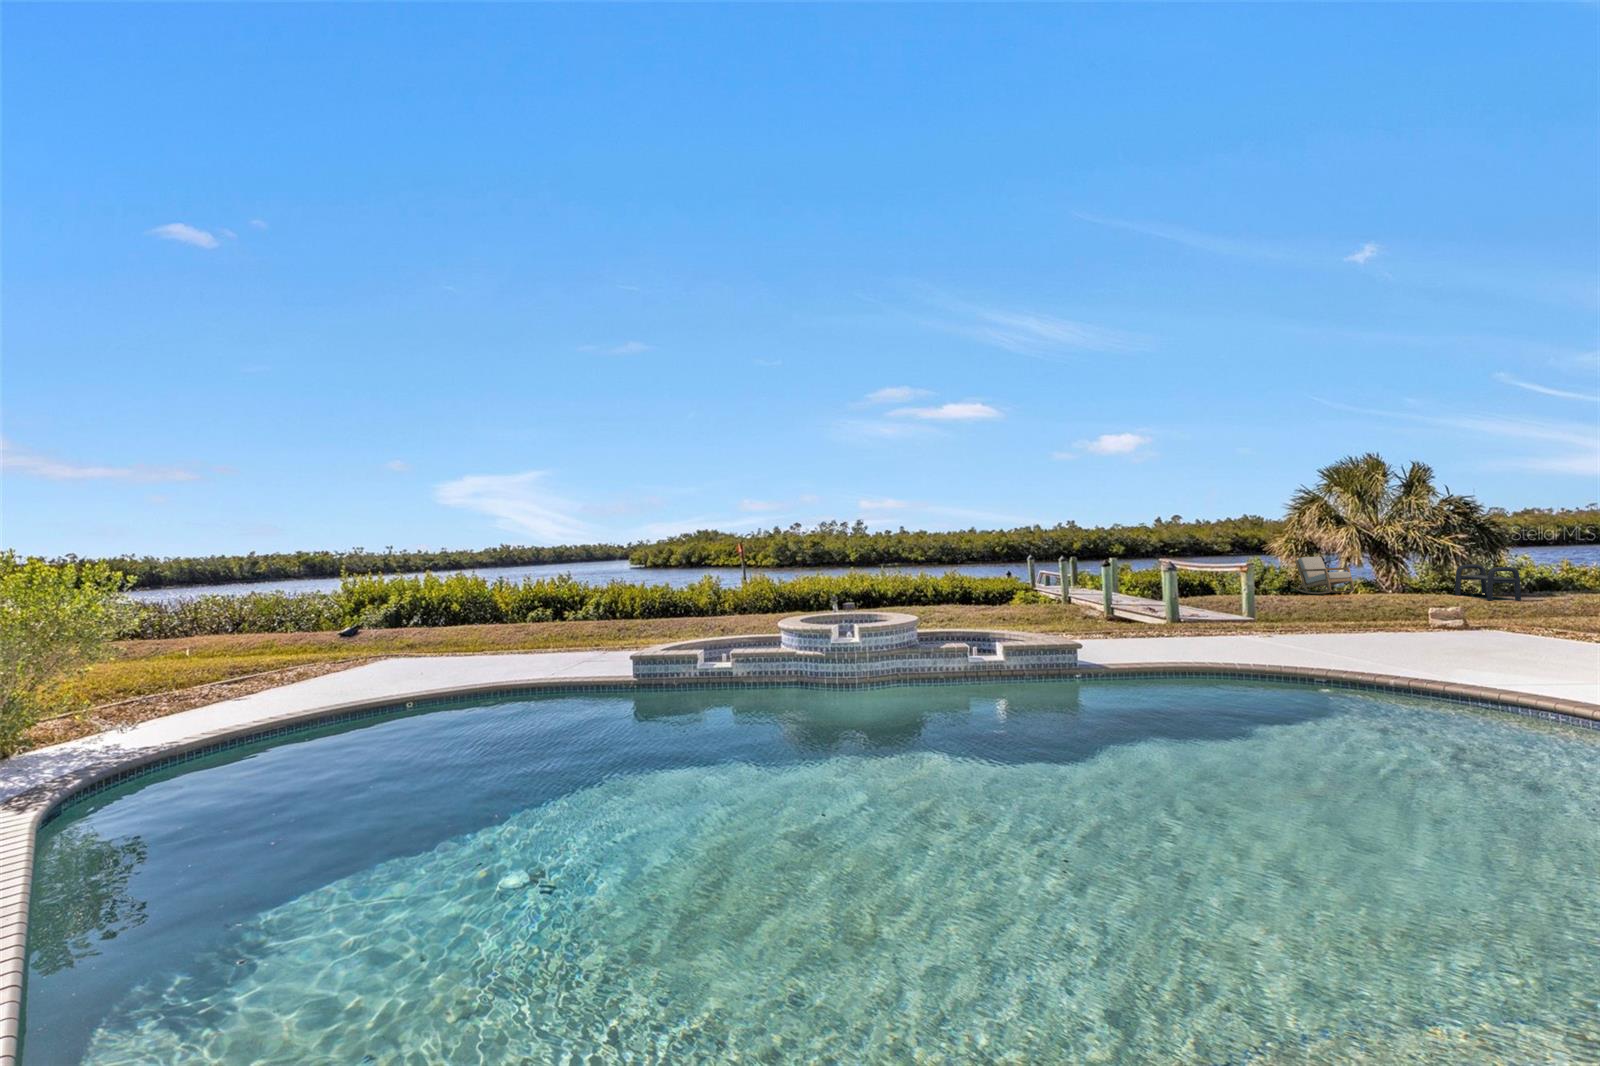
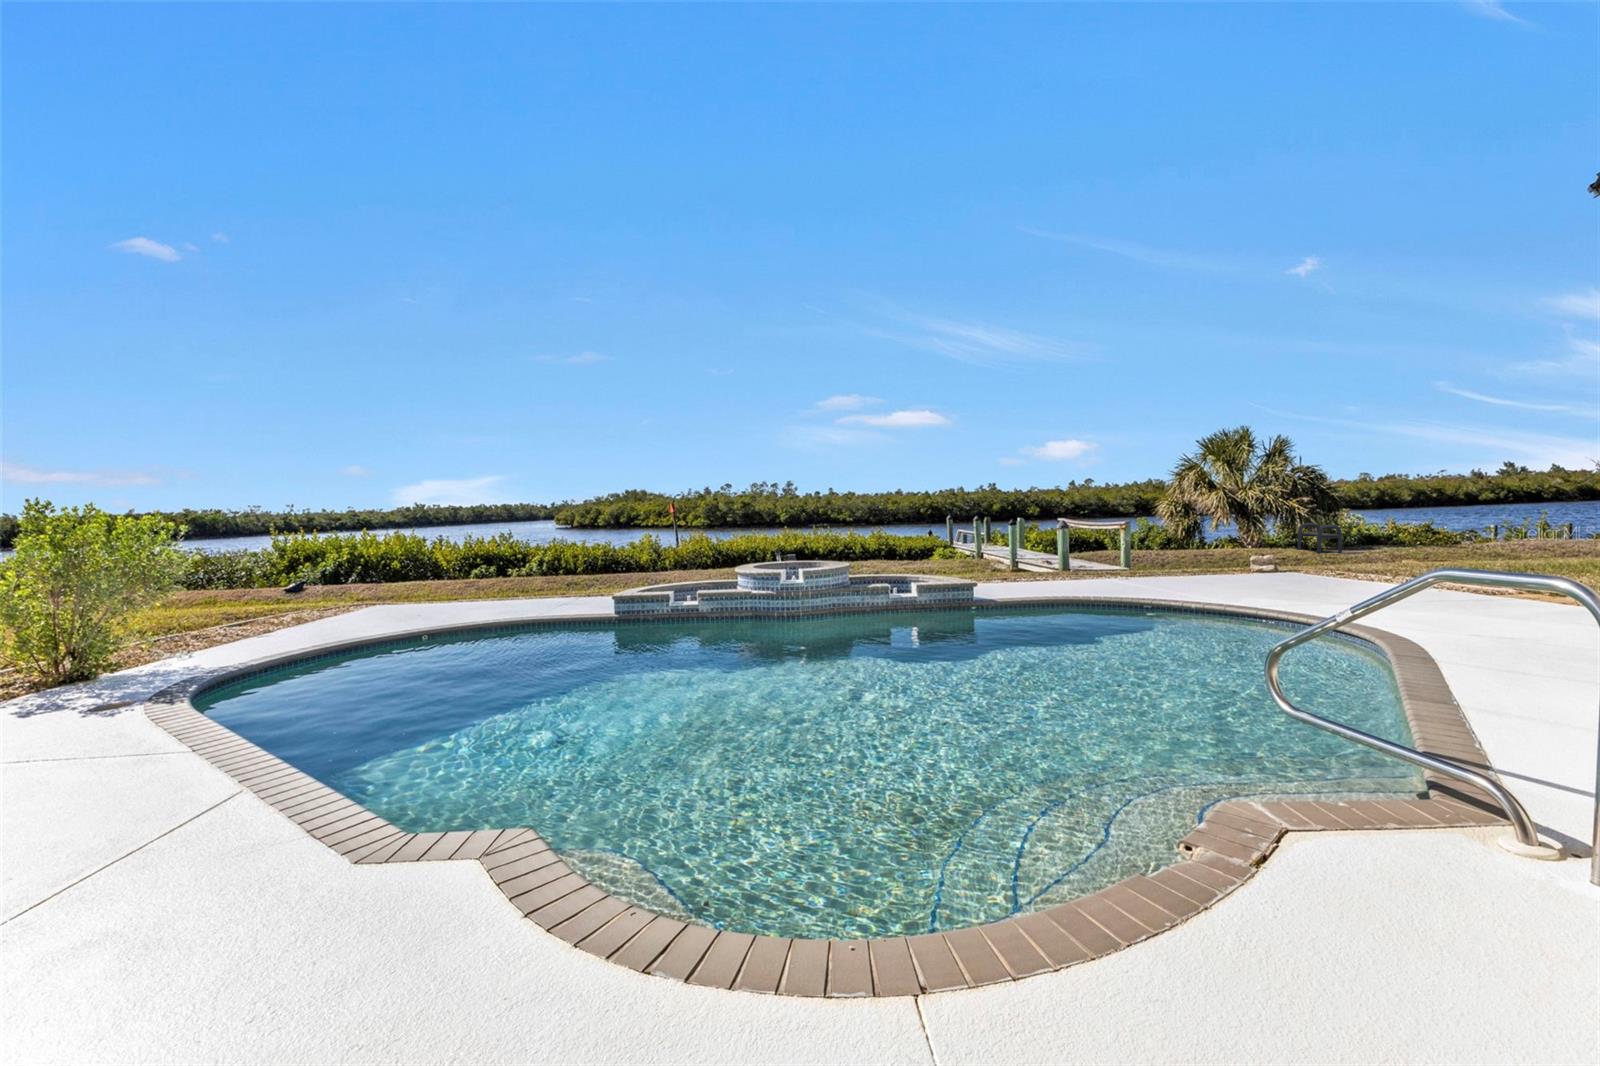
chair: present [1295,557,1355,594] -> none [1174,517,1220,549]

